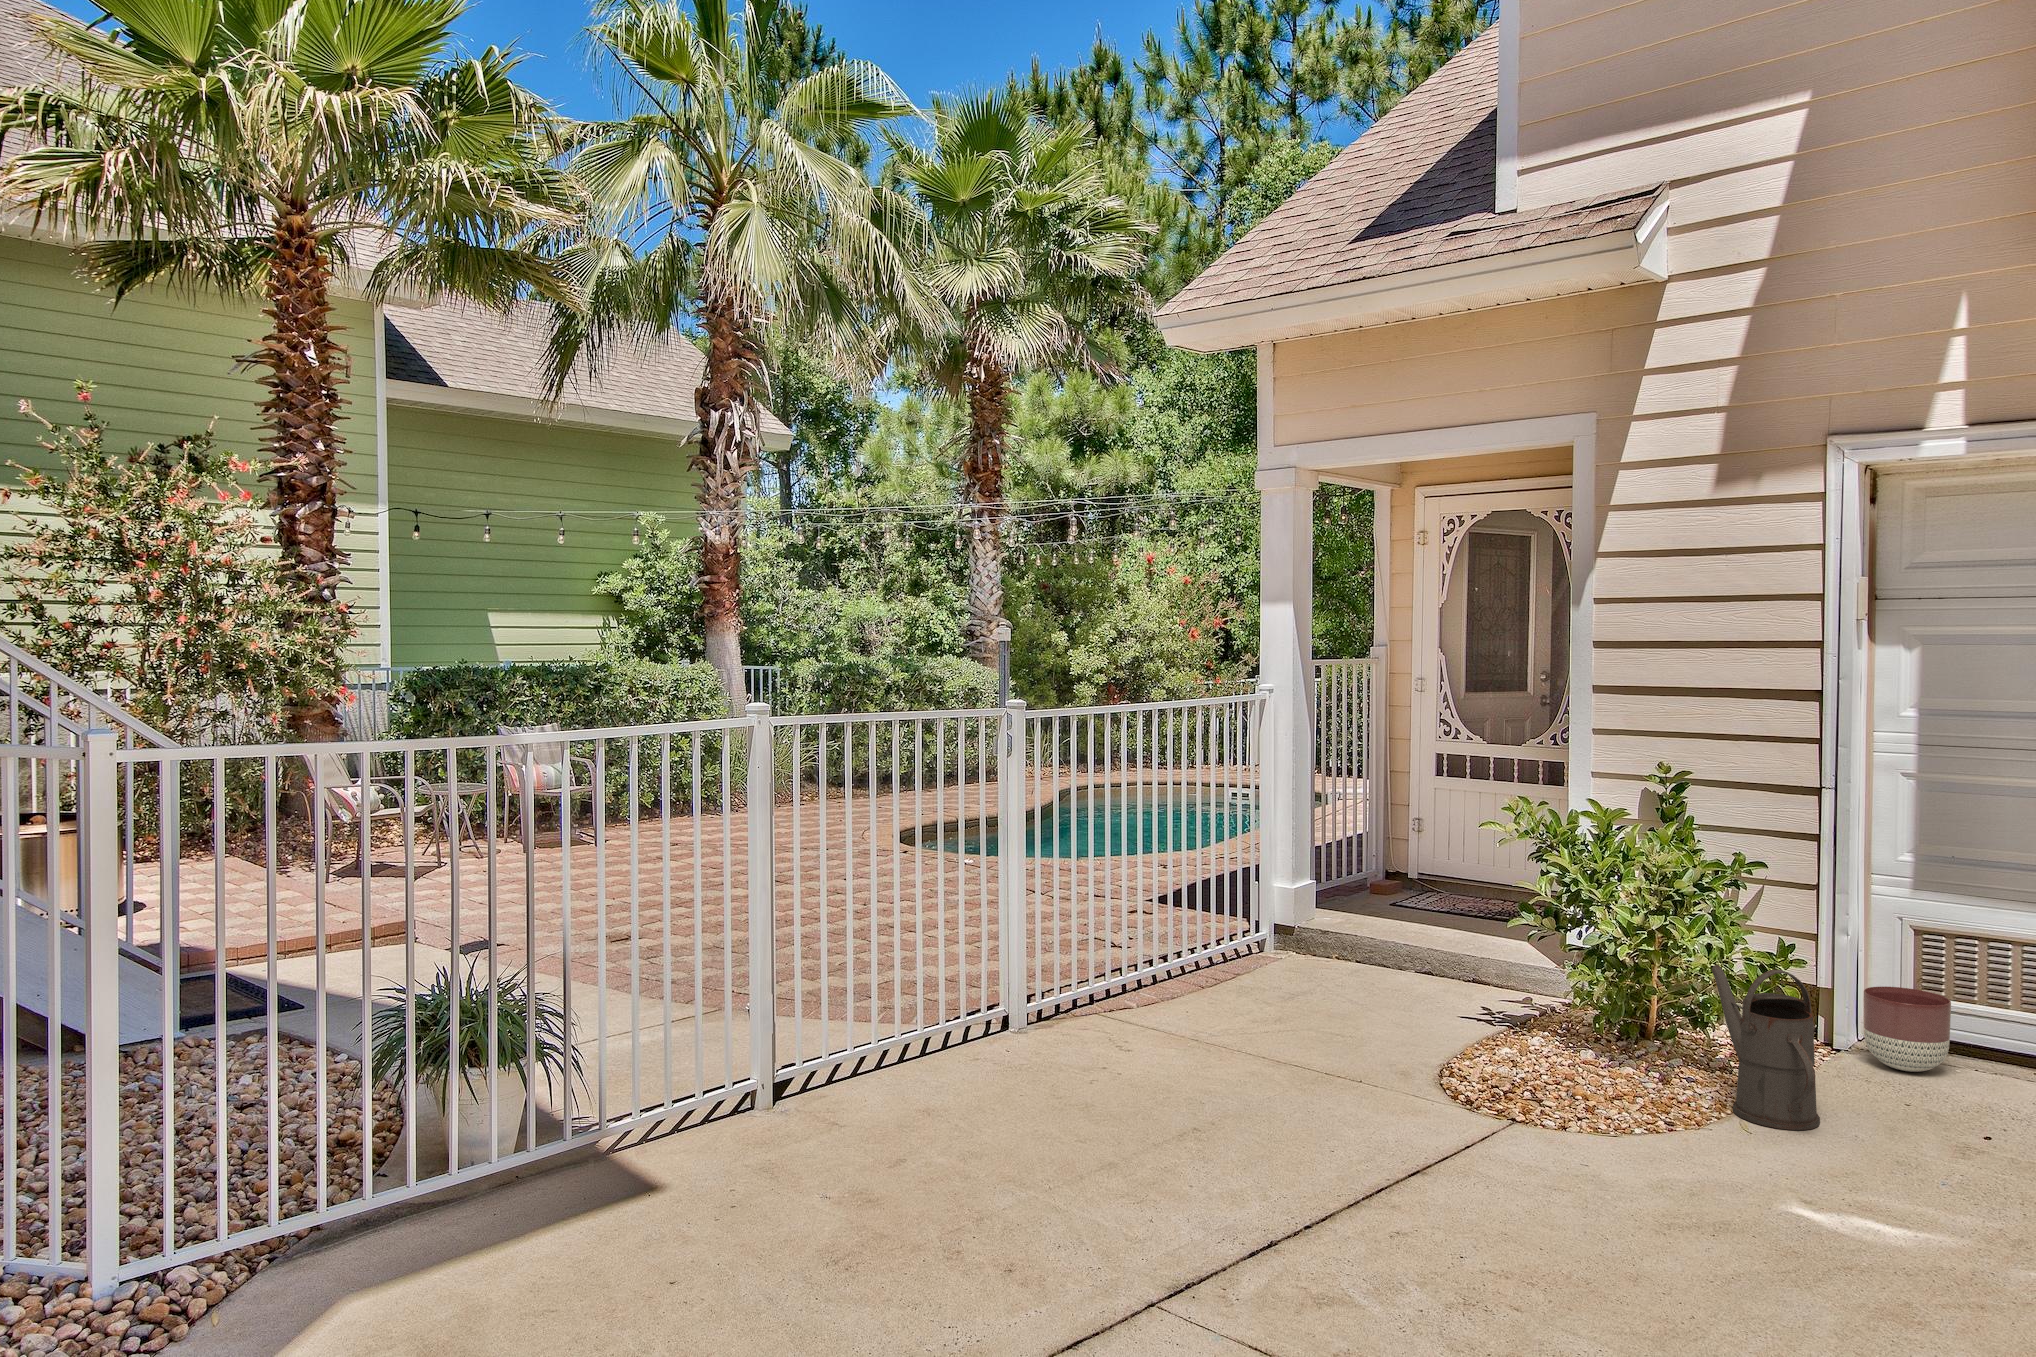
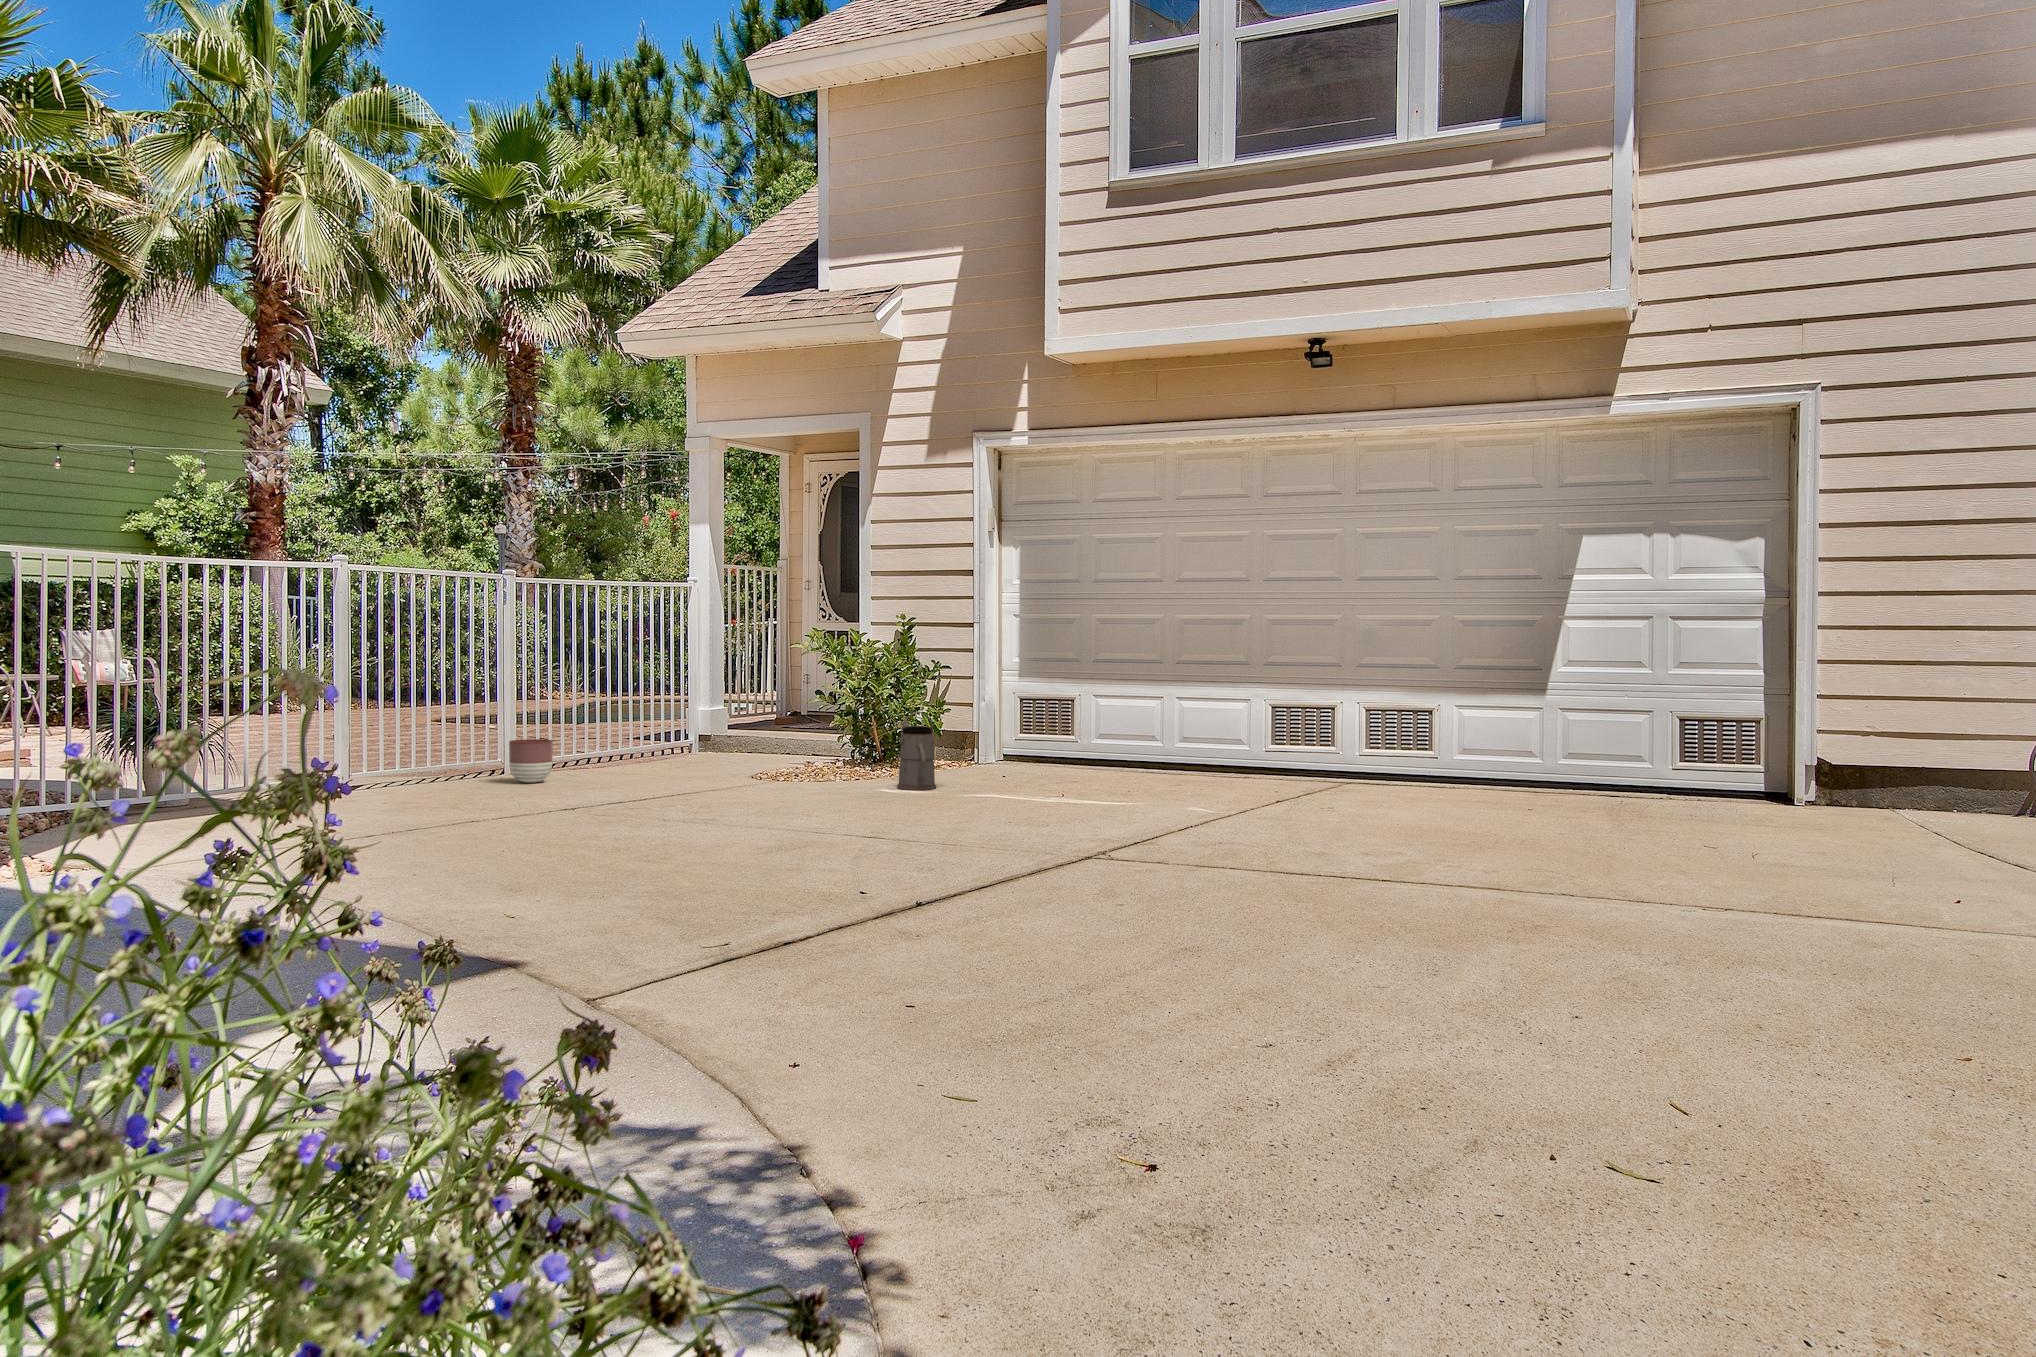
planter: present [1863,987,1951,1072] -> present [509,739,553,783]

